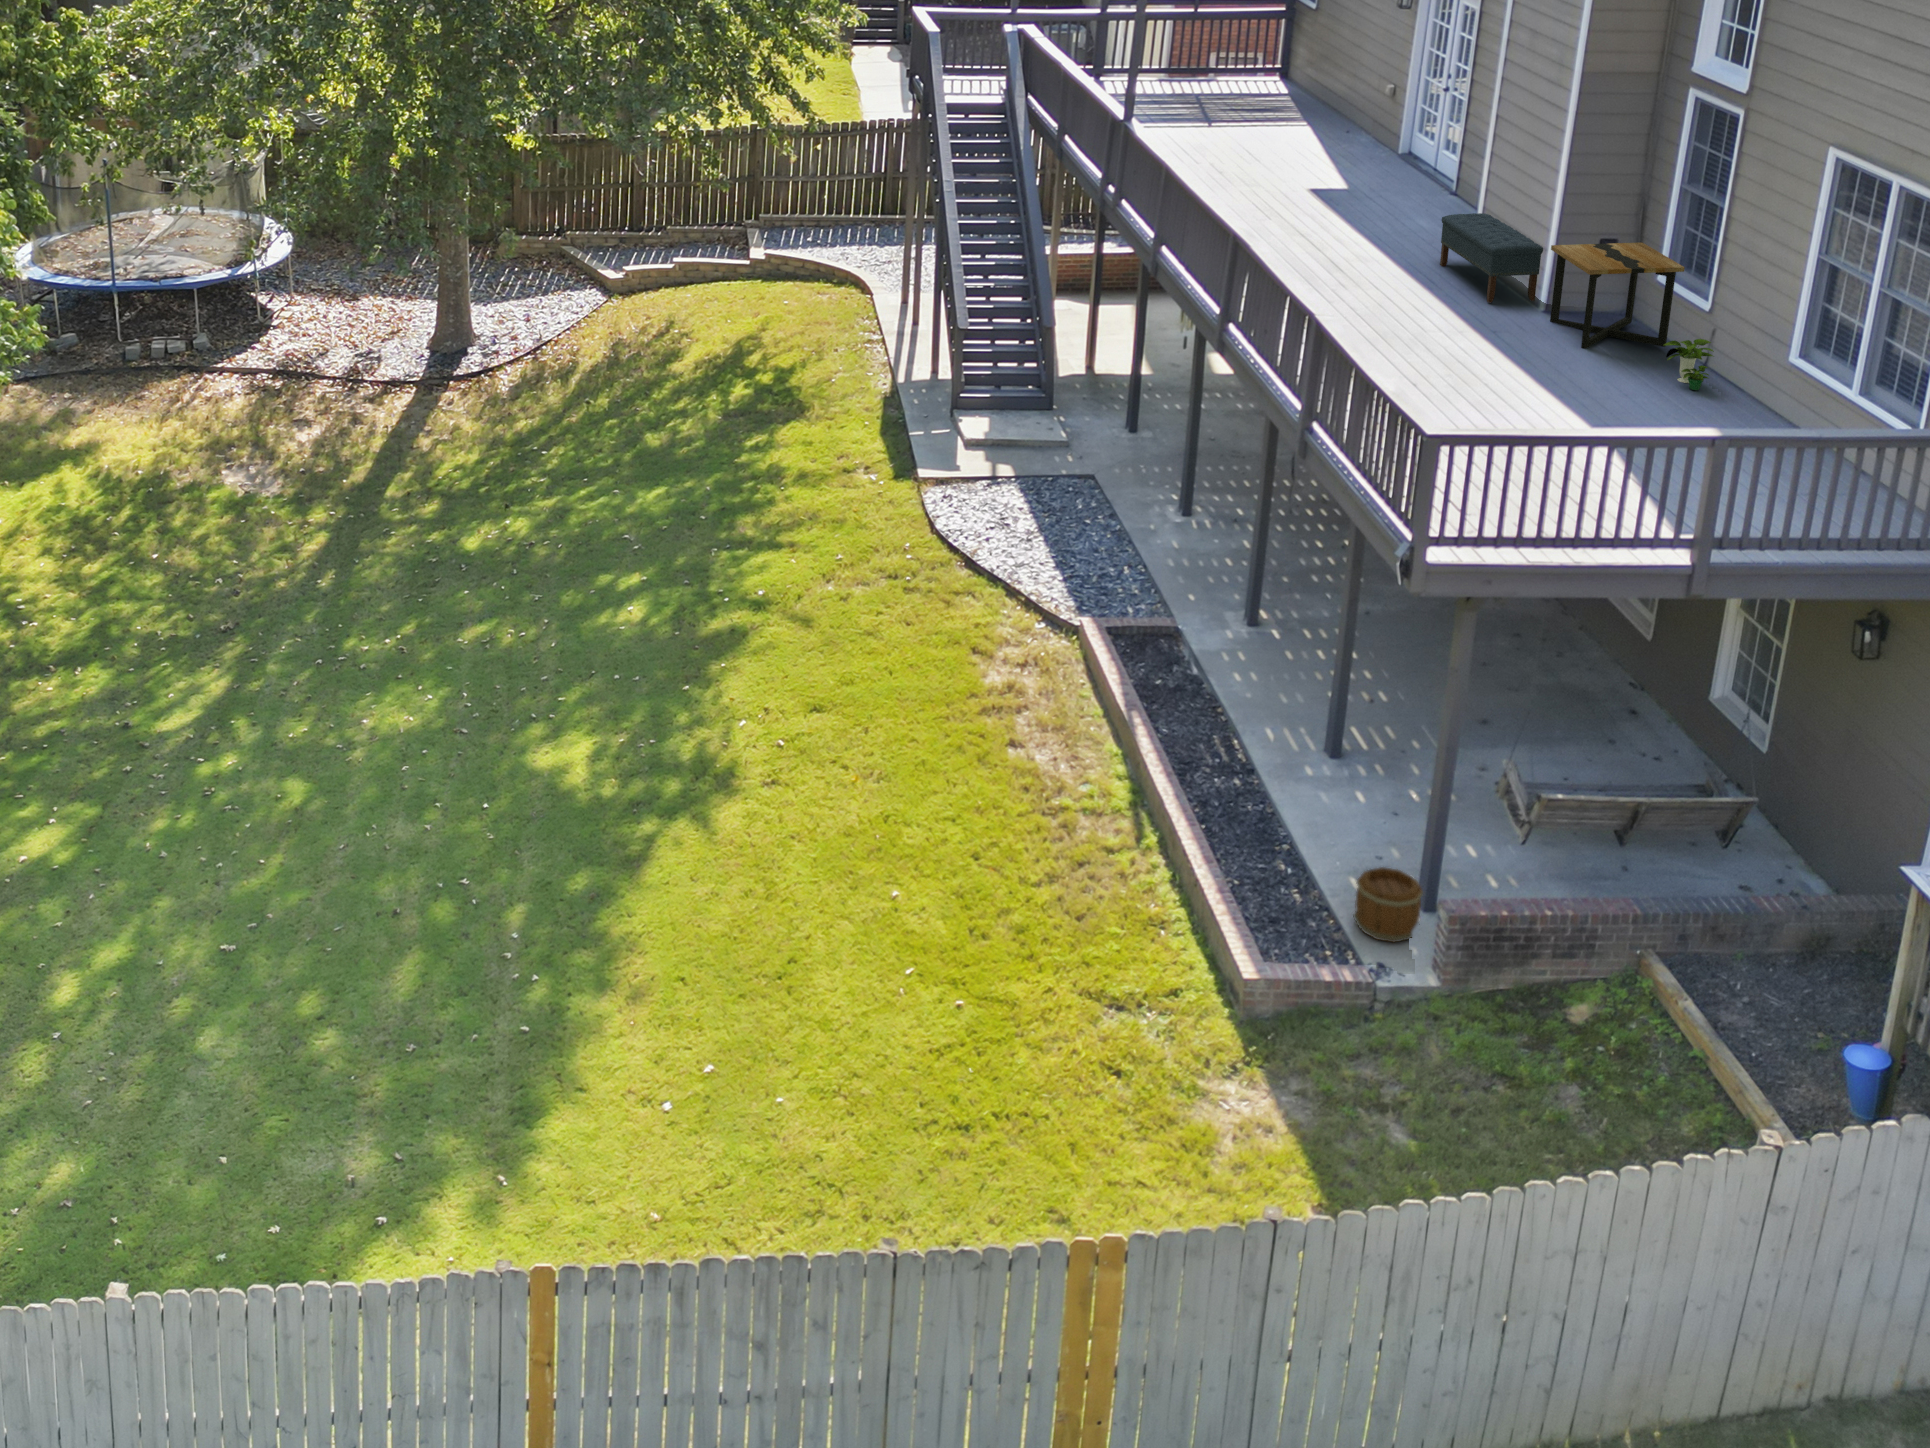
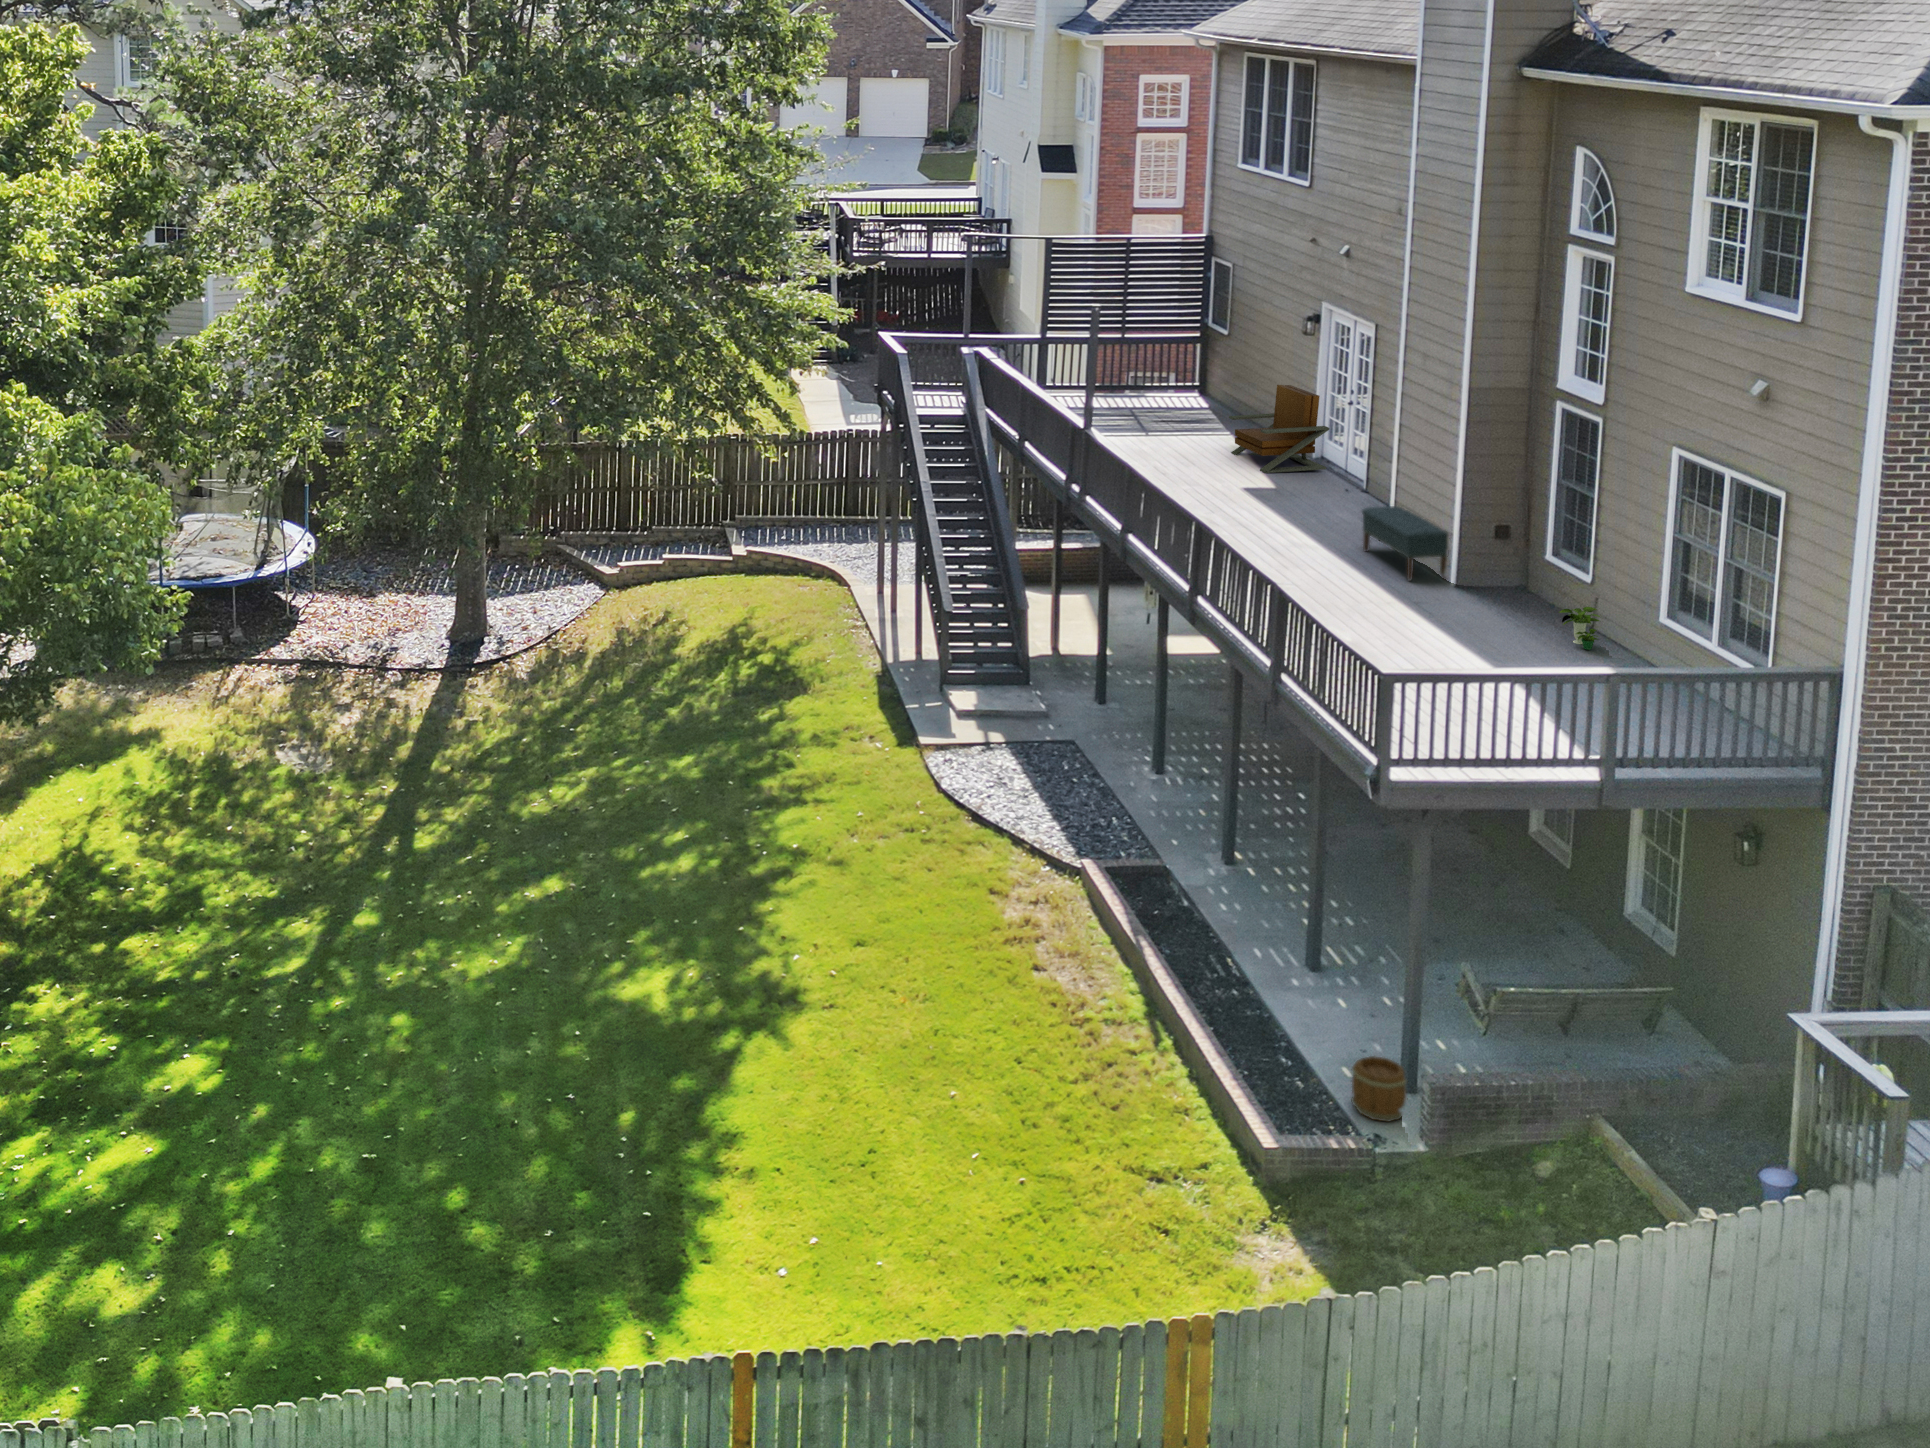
lounge chair: none [1300,68,1419,171] -> present [1229,385,1330,473]
side table: present [1550,242,1685,349] -> none [1457,528,1569,618]

